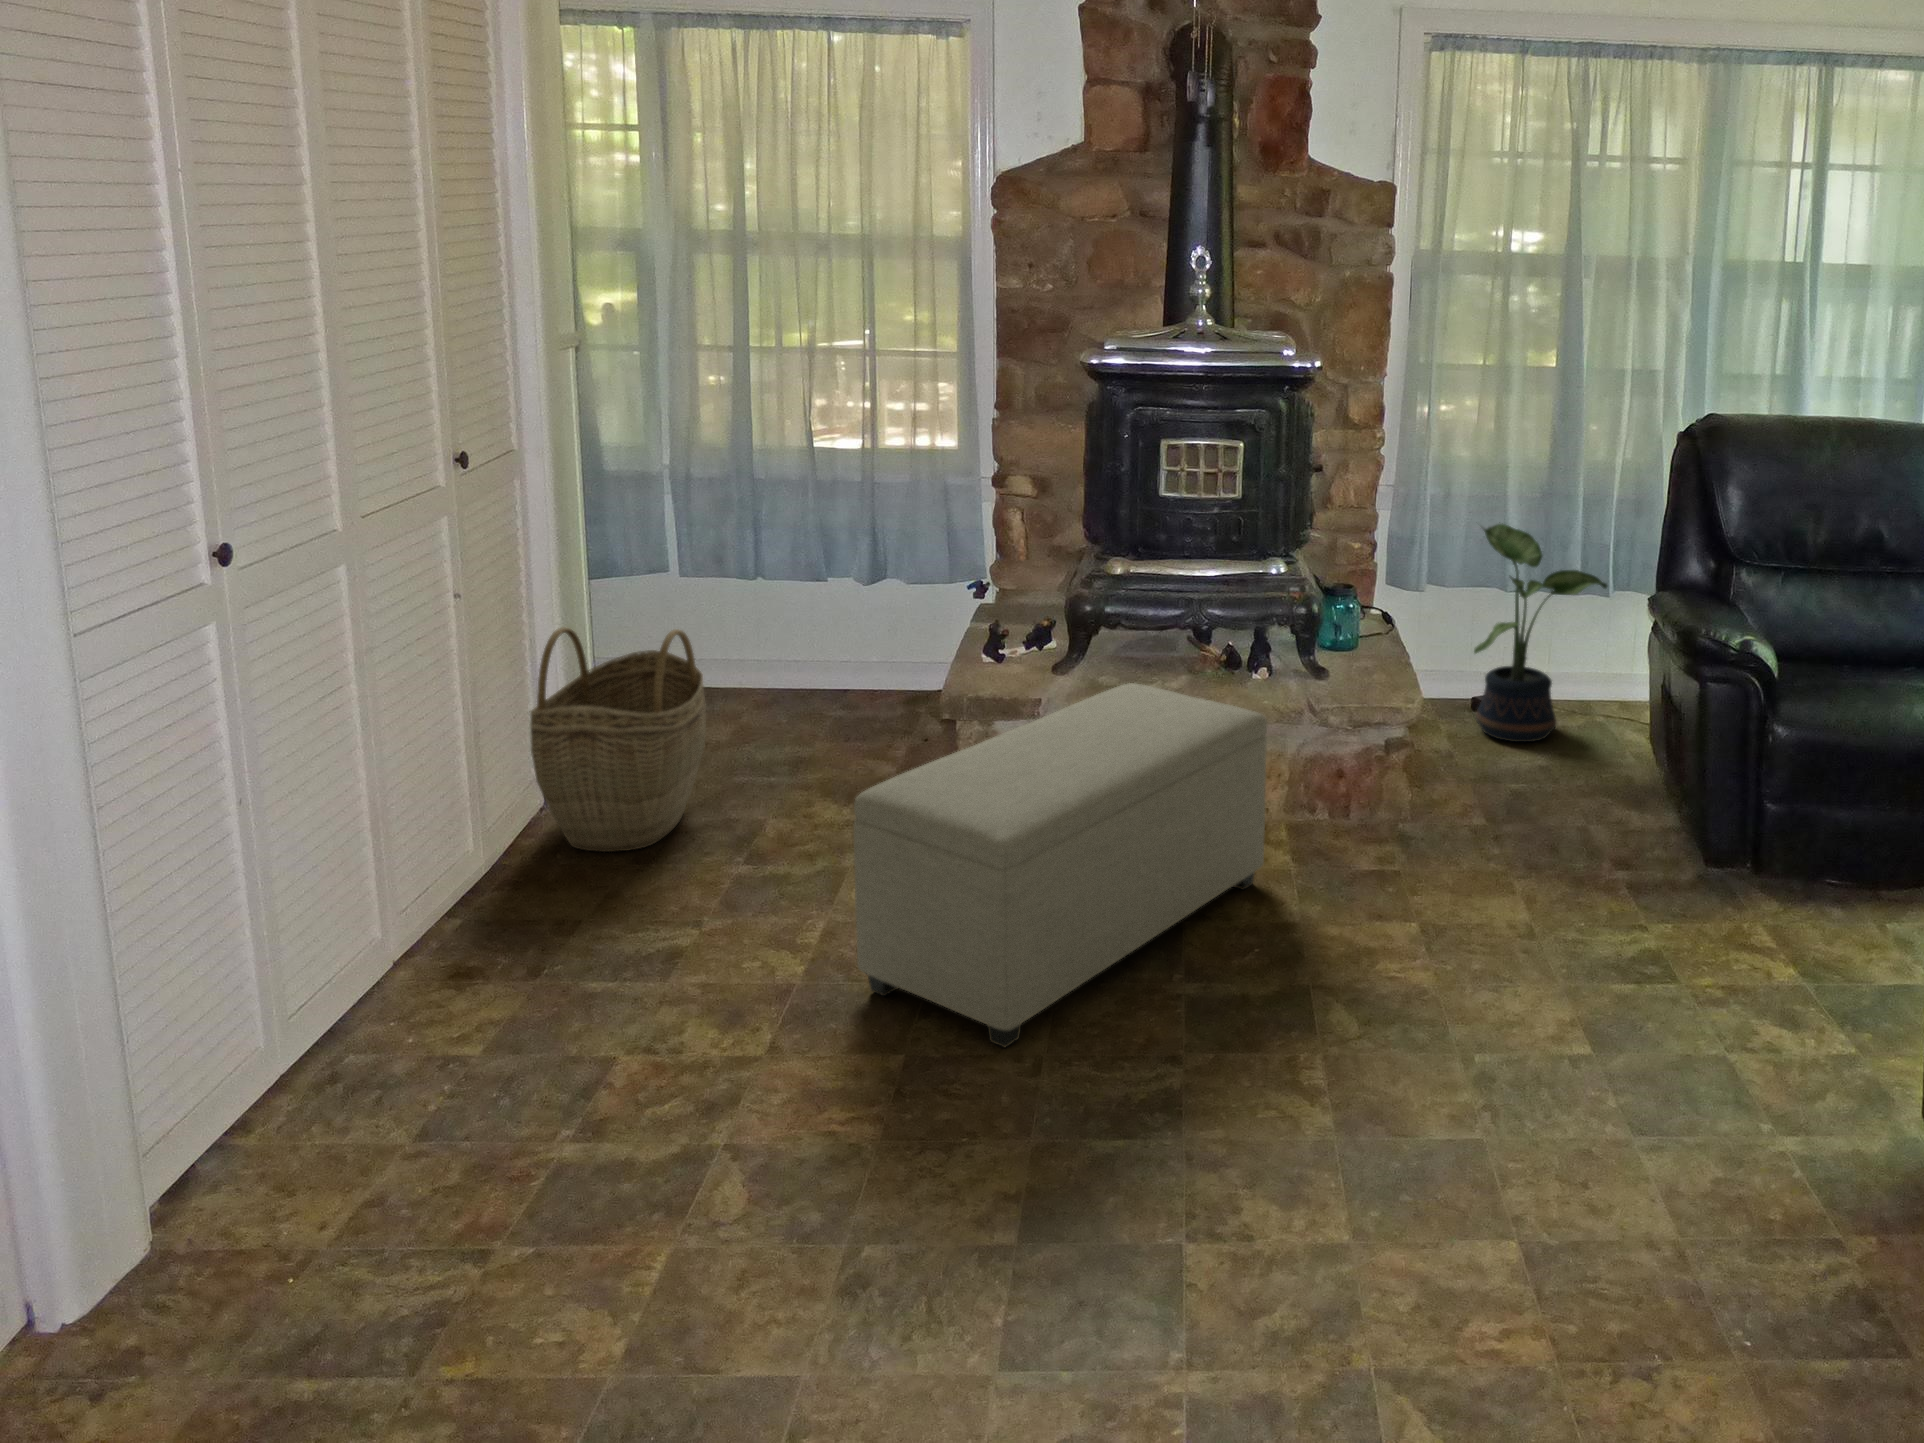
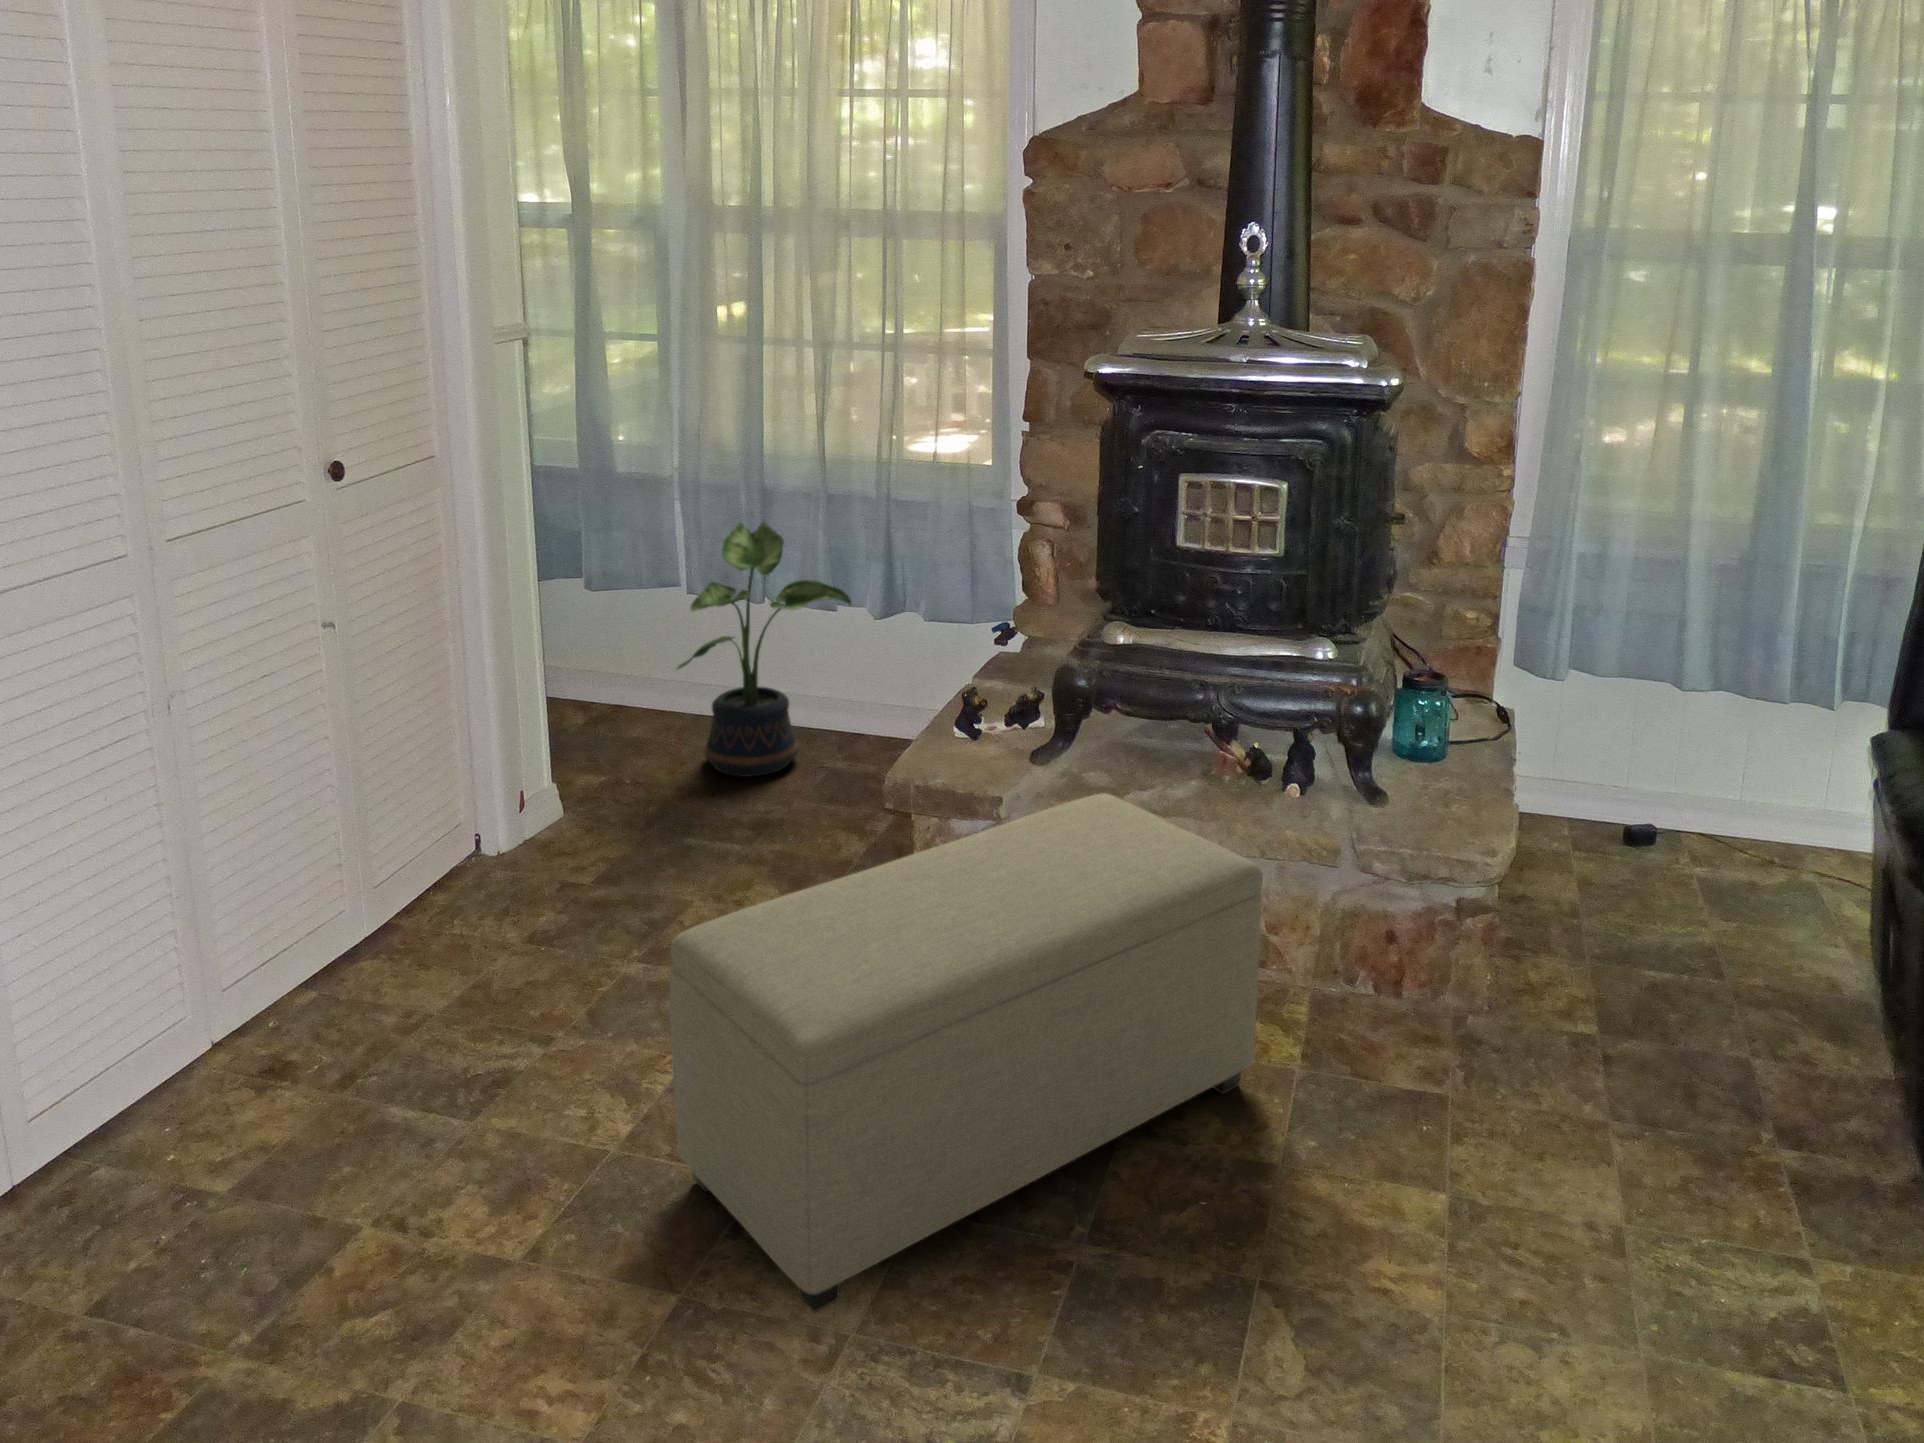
potted plant: present [1474,523,1607,742] -> present [677,522,851,777]
woven basket: present [529,627,706,852] -> none [431,658,642,923]

